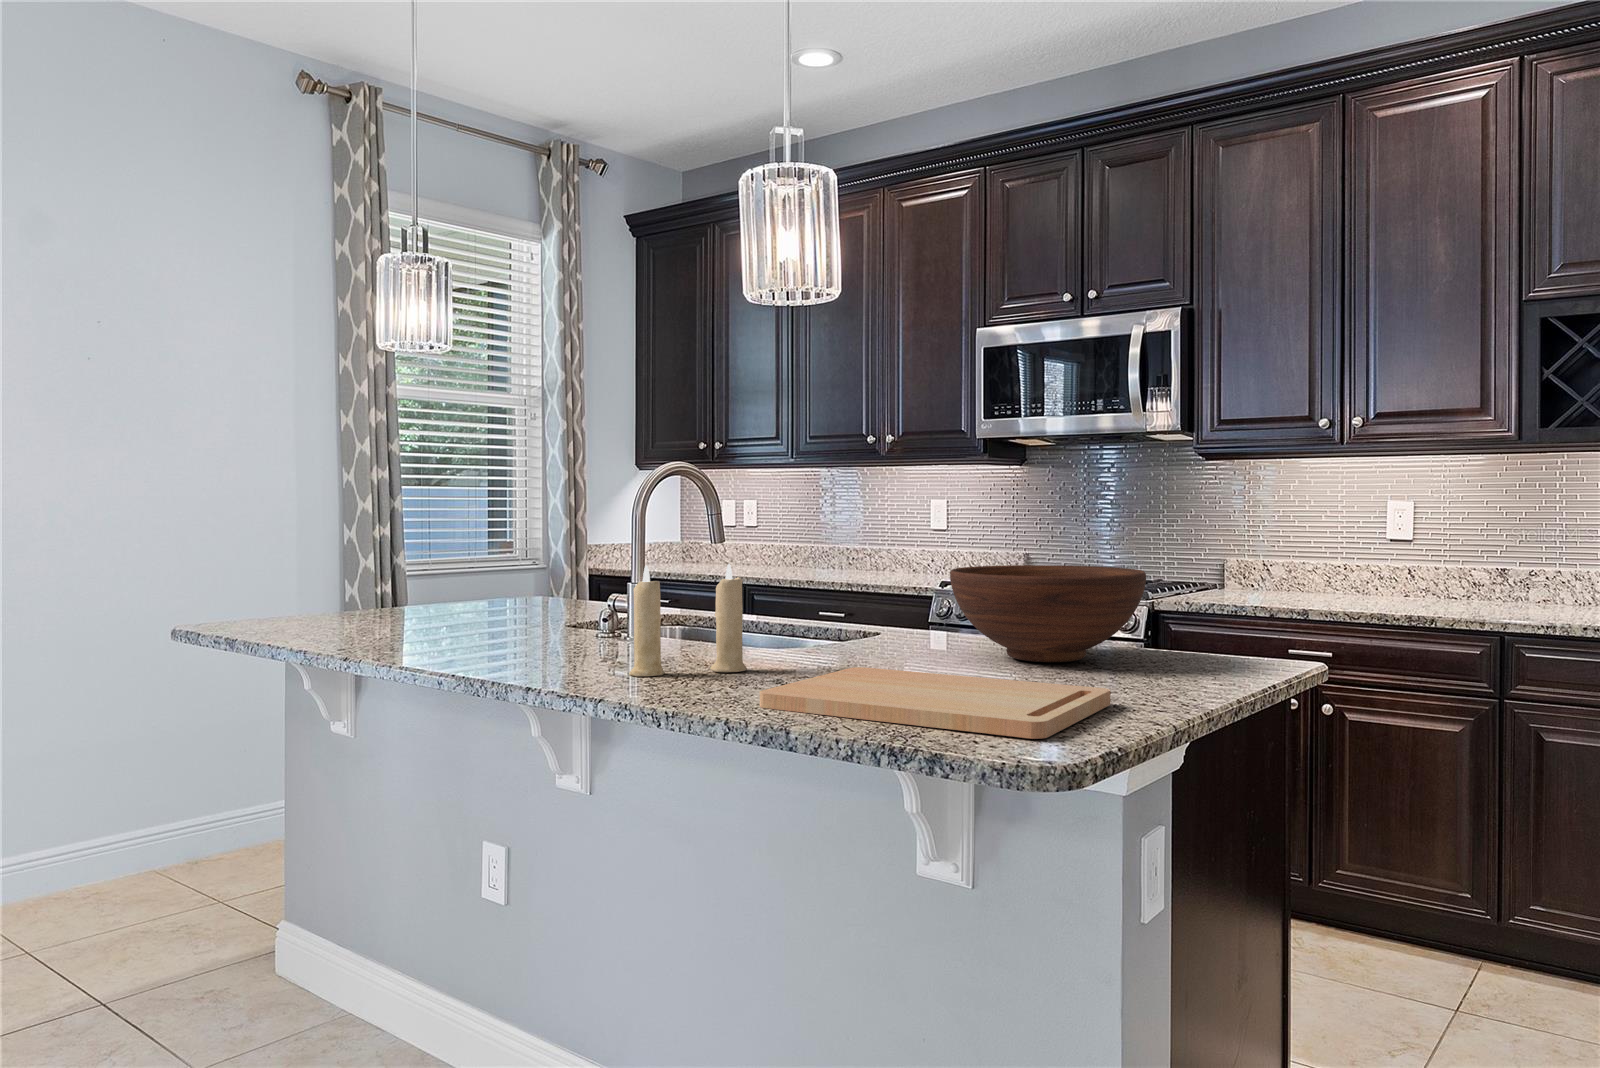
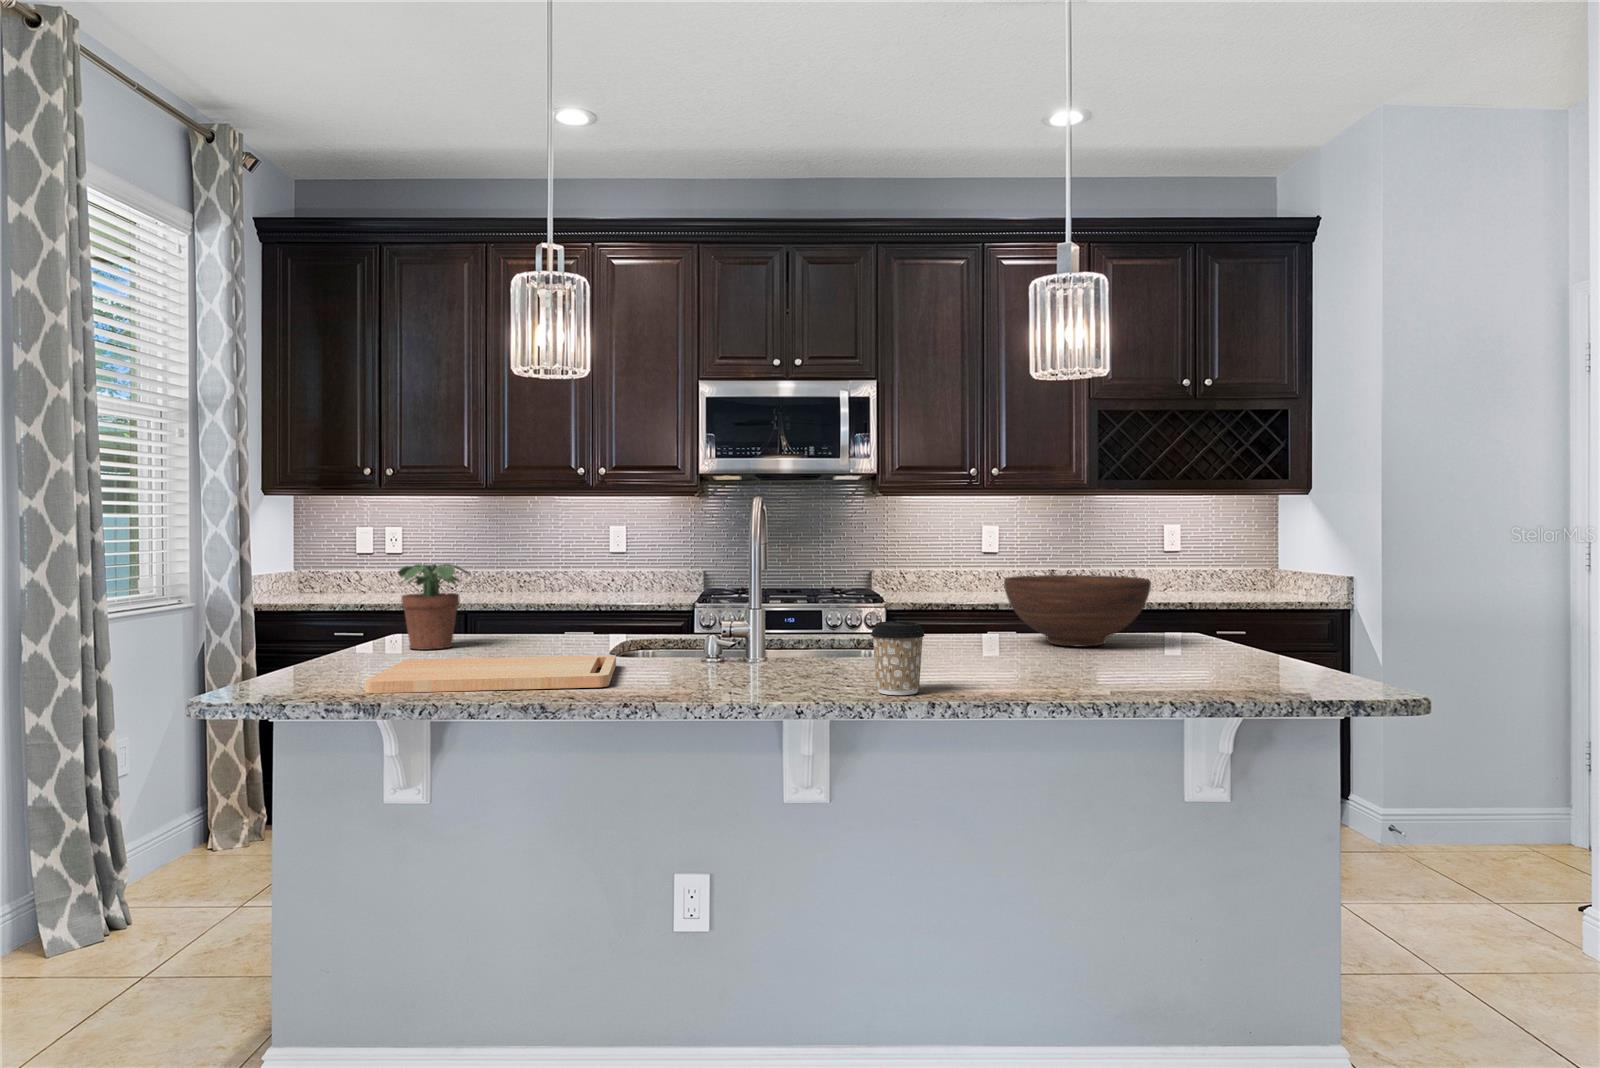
potted plant: none [464,533,537,609] -> present [398,564,471,650]
candle: present [629,564,747,676] -> none [927,580,988,685]
coffee cup: none [525,600,584,678] -> present [871,621,924,695]
cutting board: present [760,667,1111,739] -> present [365,655,616,693]

